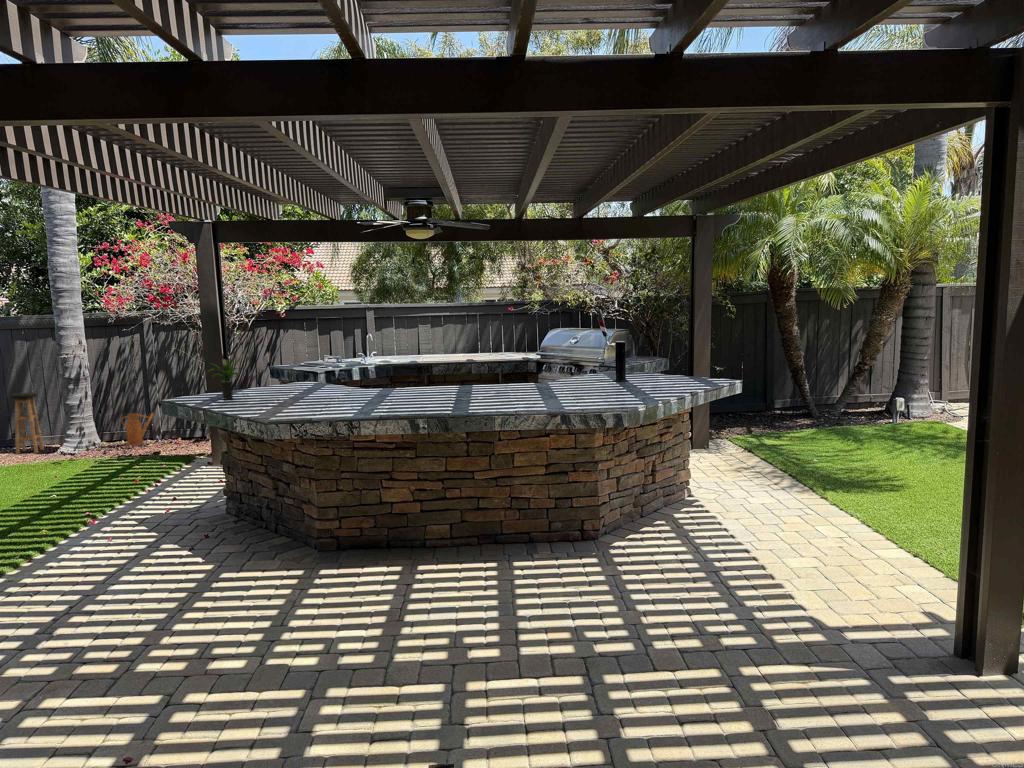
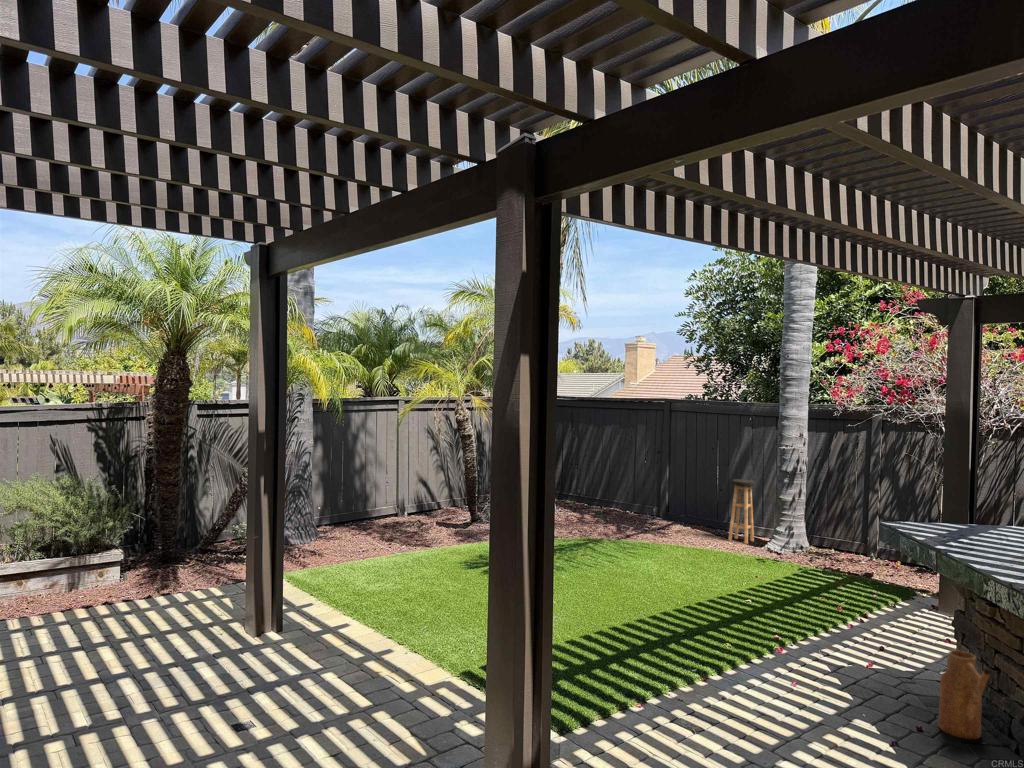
potted plant: present [208,359,238,400] -> none [946,480,1005,540]
watering can: present [121,413,153,446] -> present [938,651,990,739]

